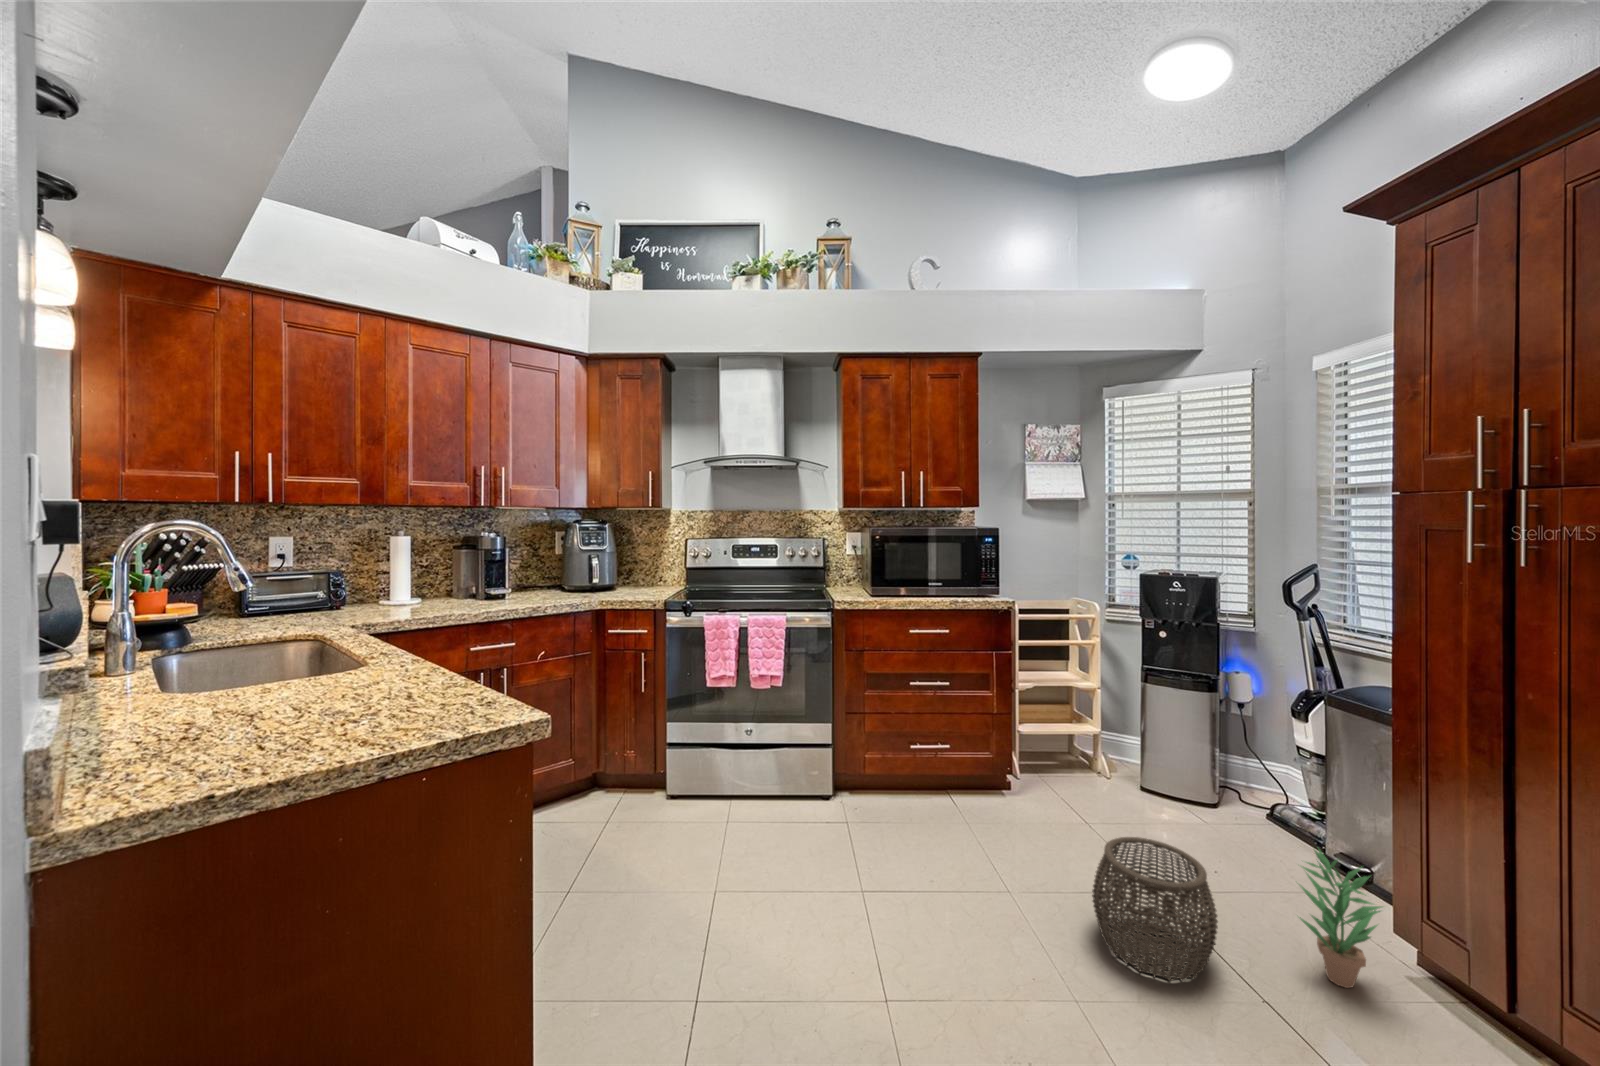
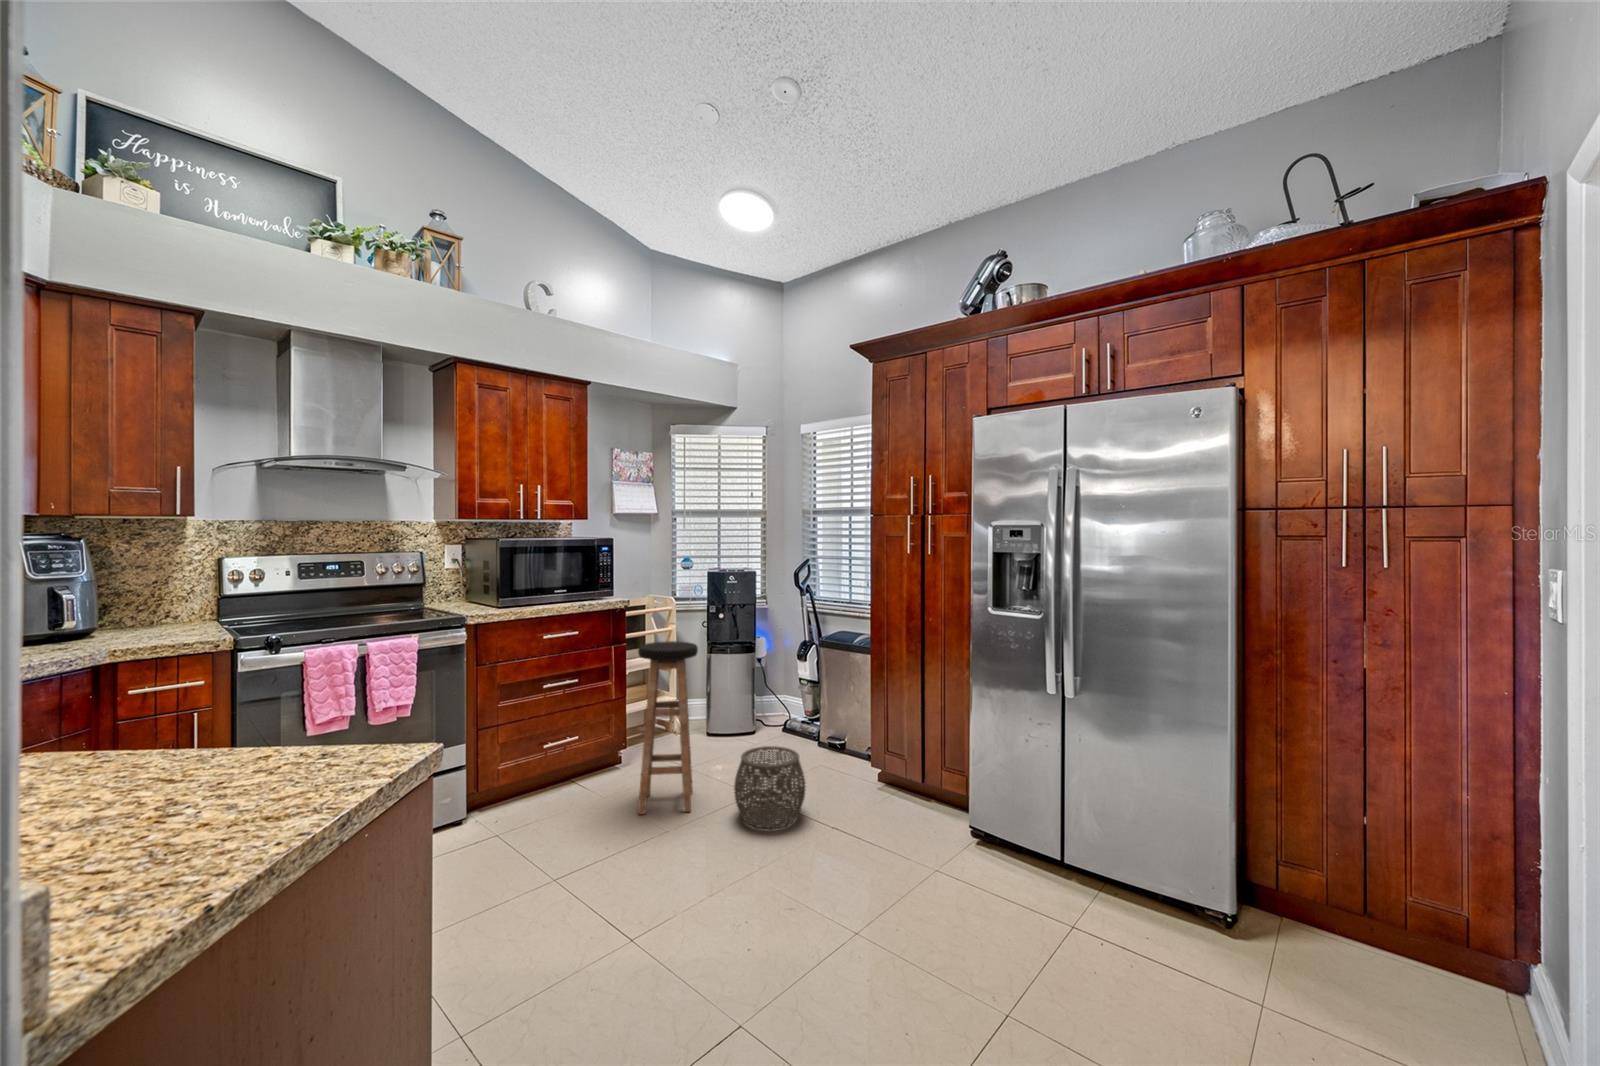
bar stool: none [978,657,1067,888] -> present [638,641,698,814]
potted plant: present [1300,849,1382,988] -> none [831,720,871,795]

